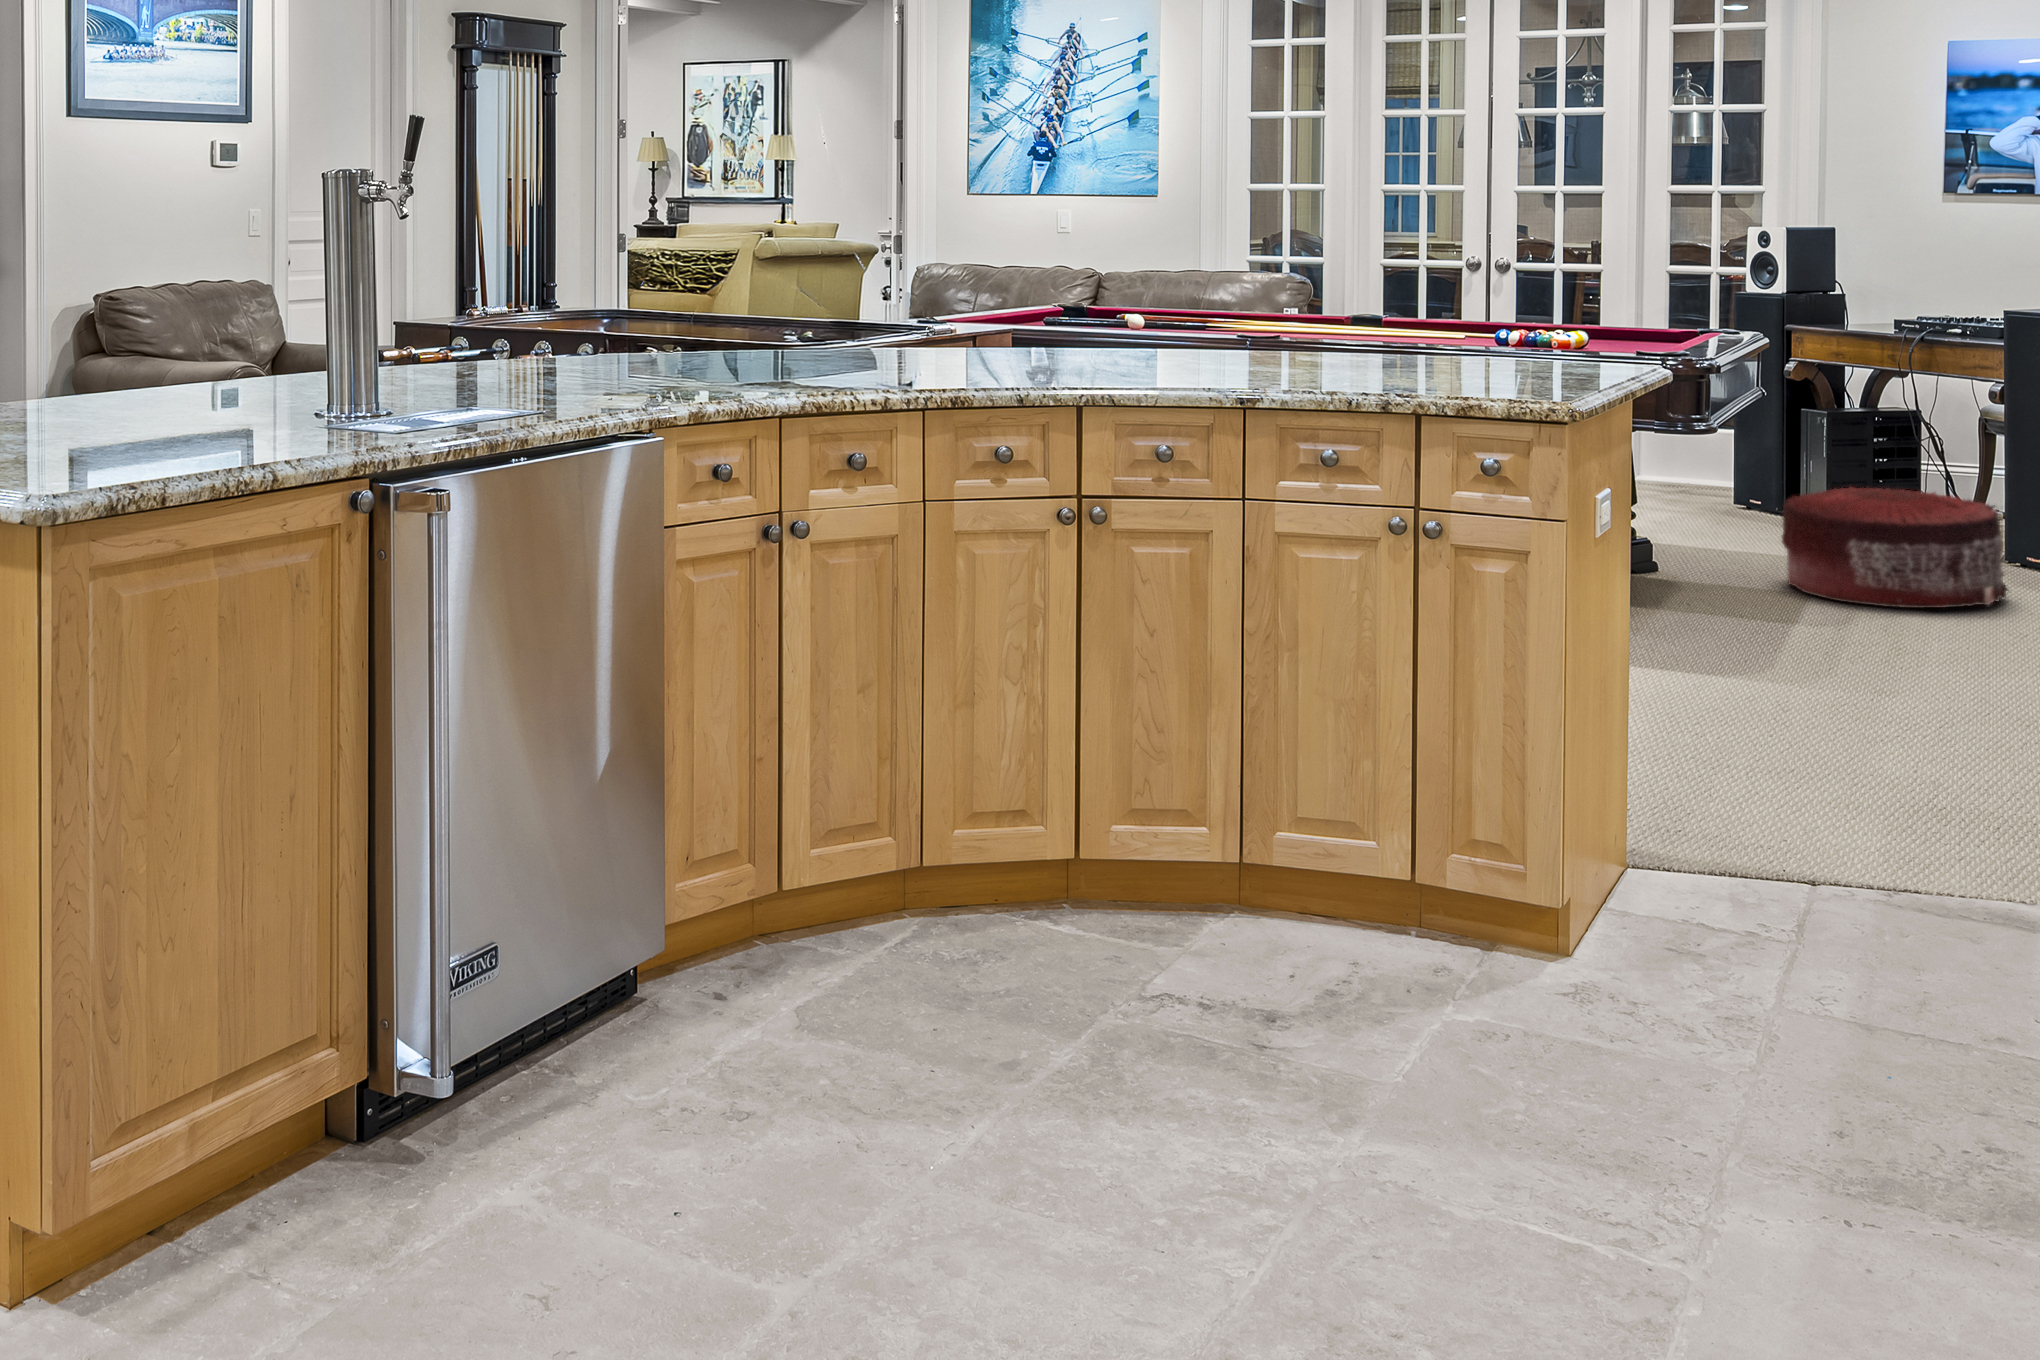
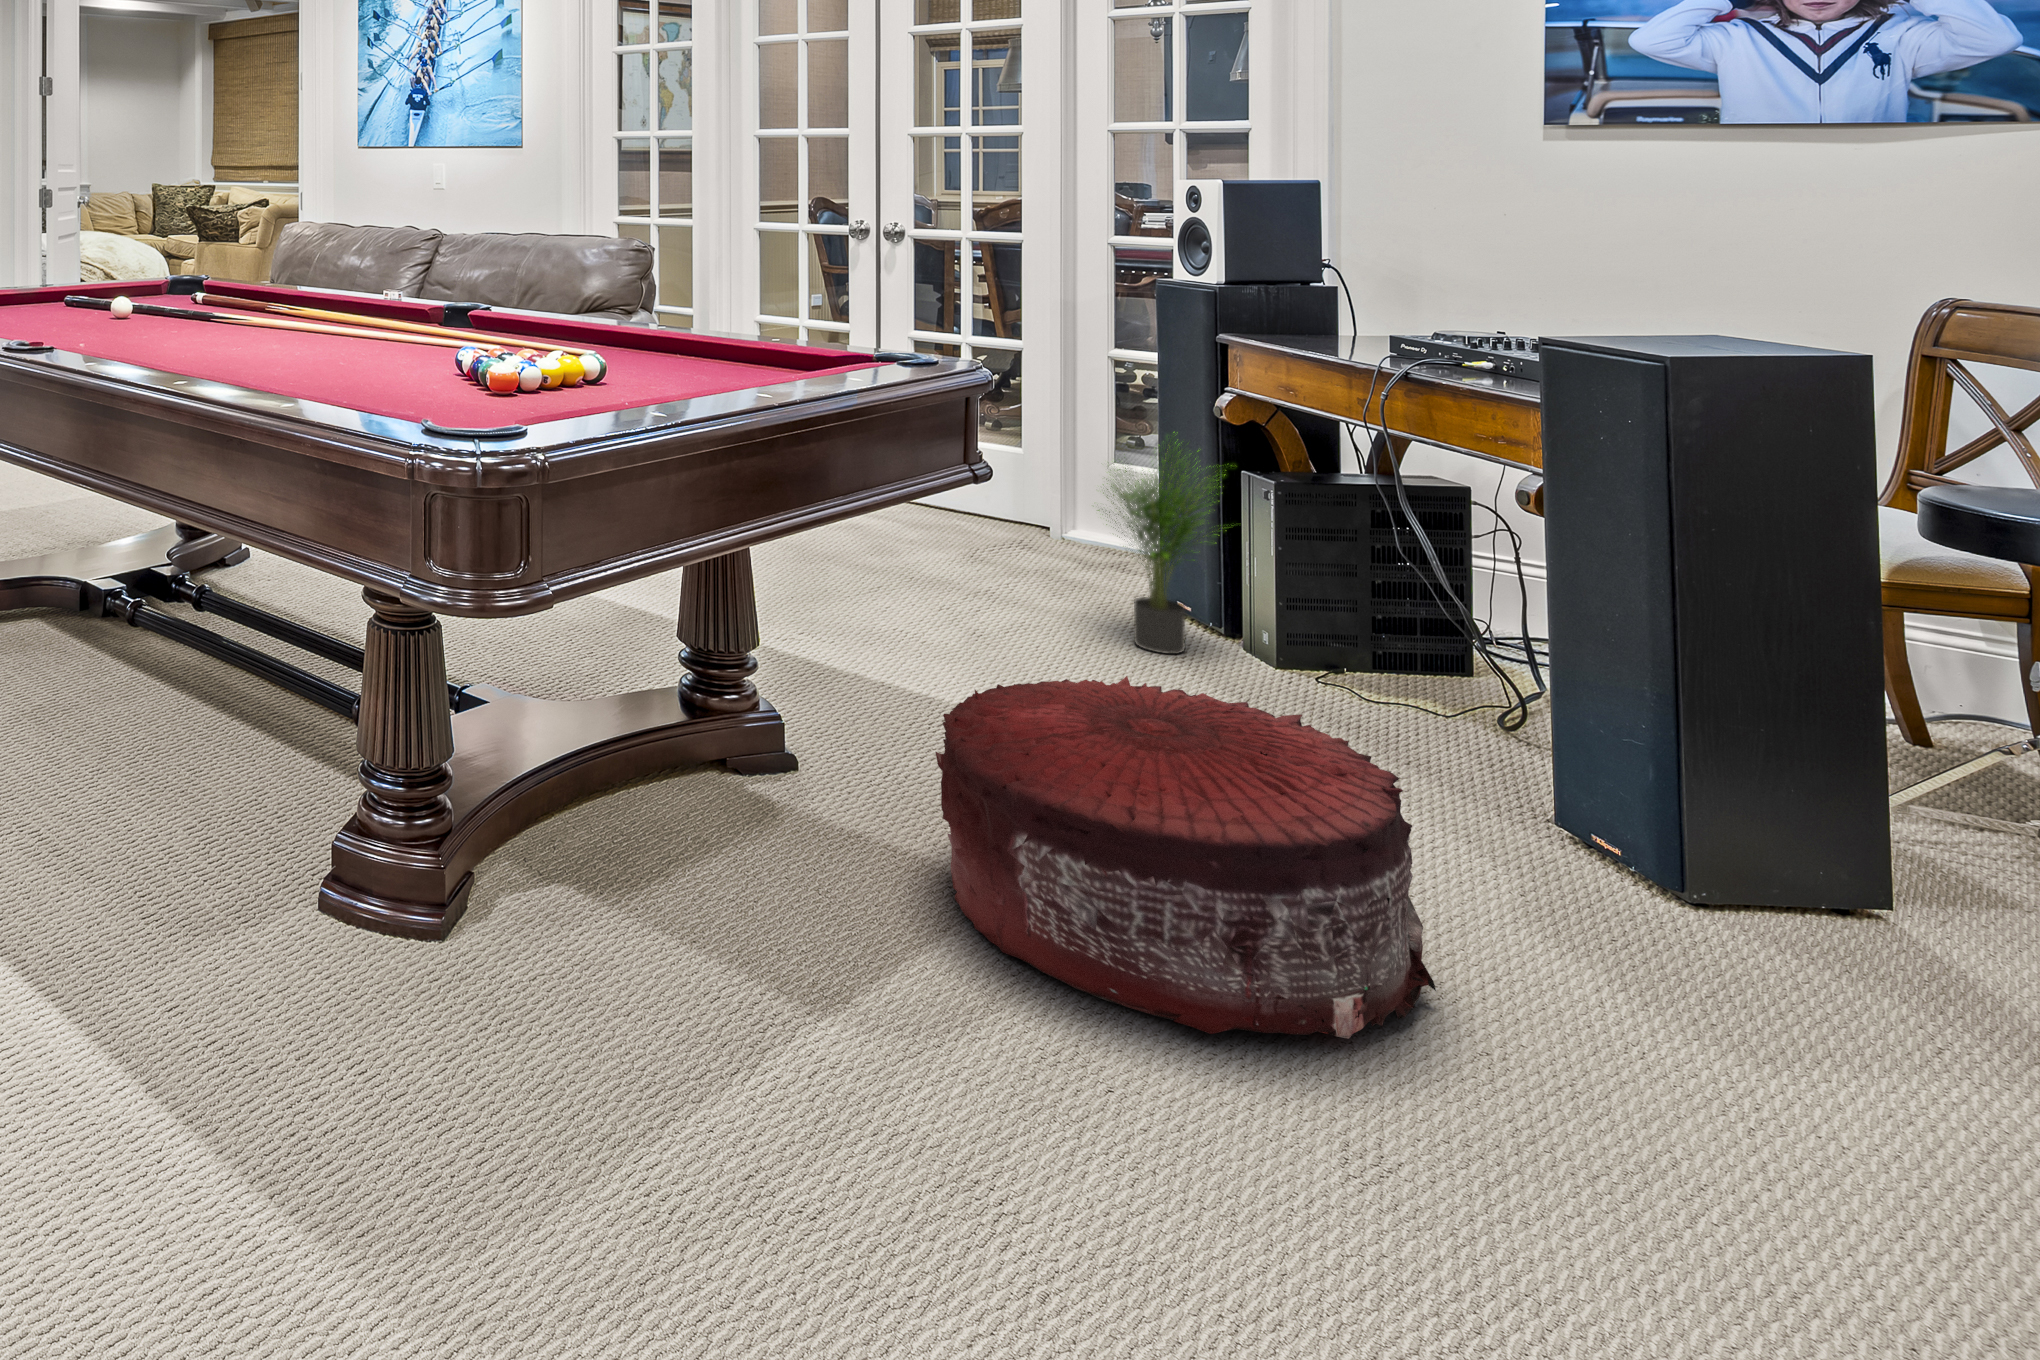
potted plant: none [1724,385,1820,522] -> present [1097,439,1232,654]

